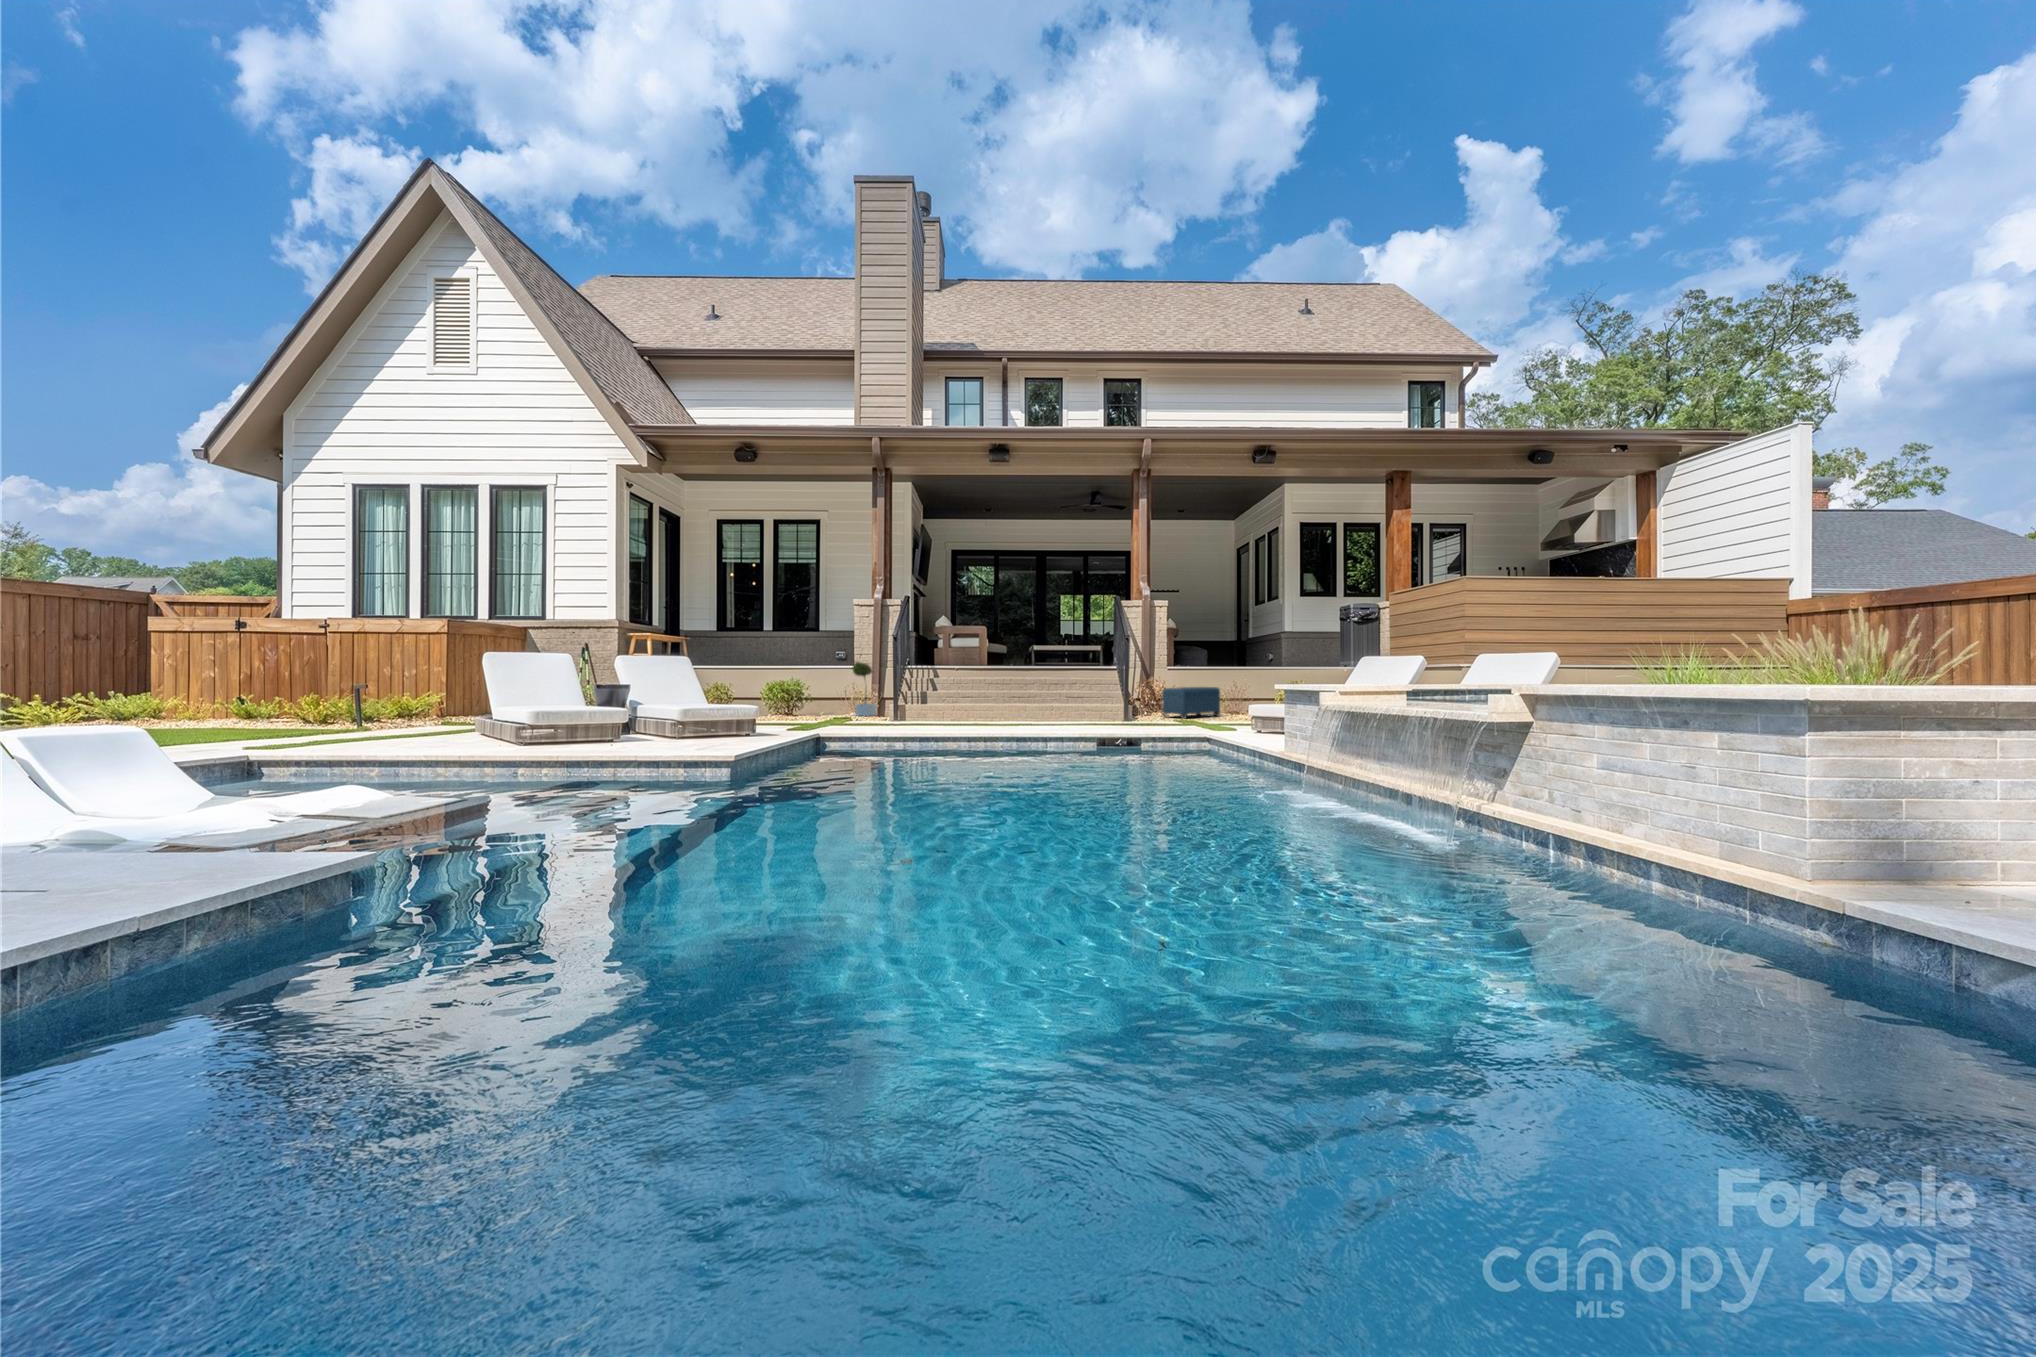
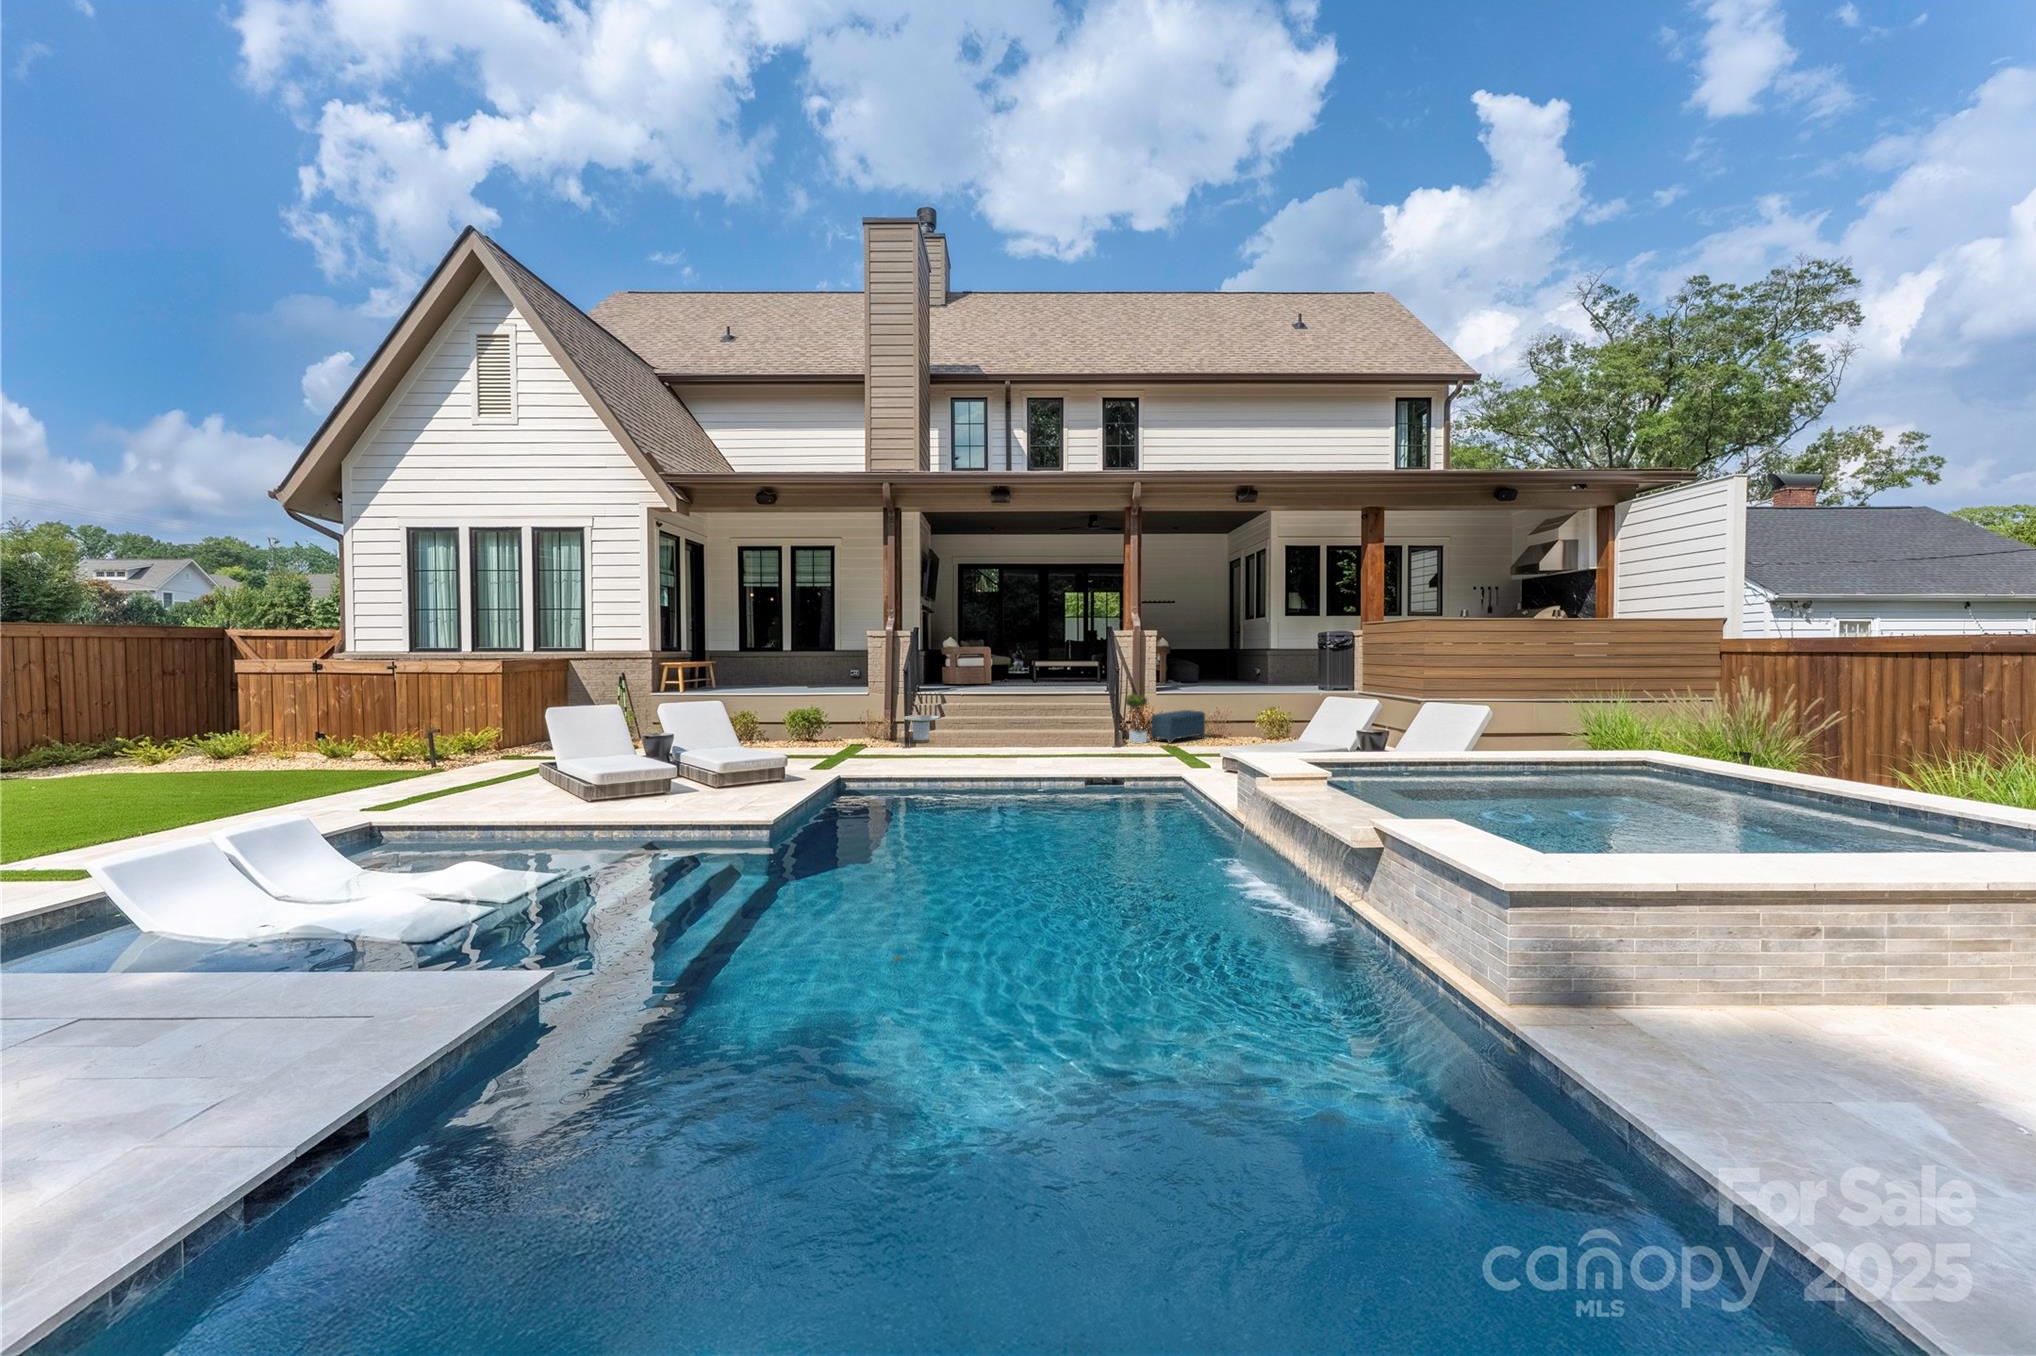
potted tree: present [853,662,876,716] -> present [1126,694,1147,743]
side table: none [892,689,931,717] -> present [903,715,939,743]

